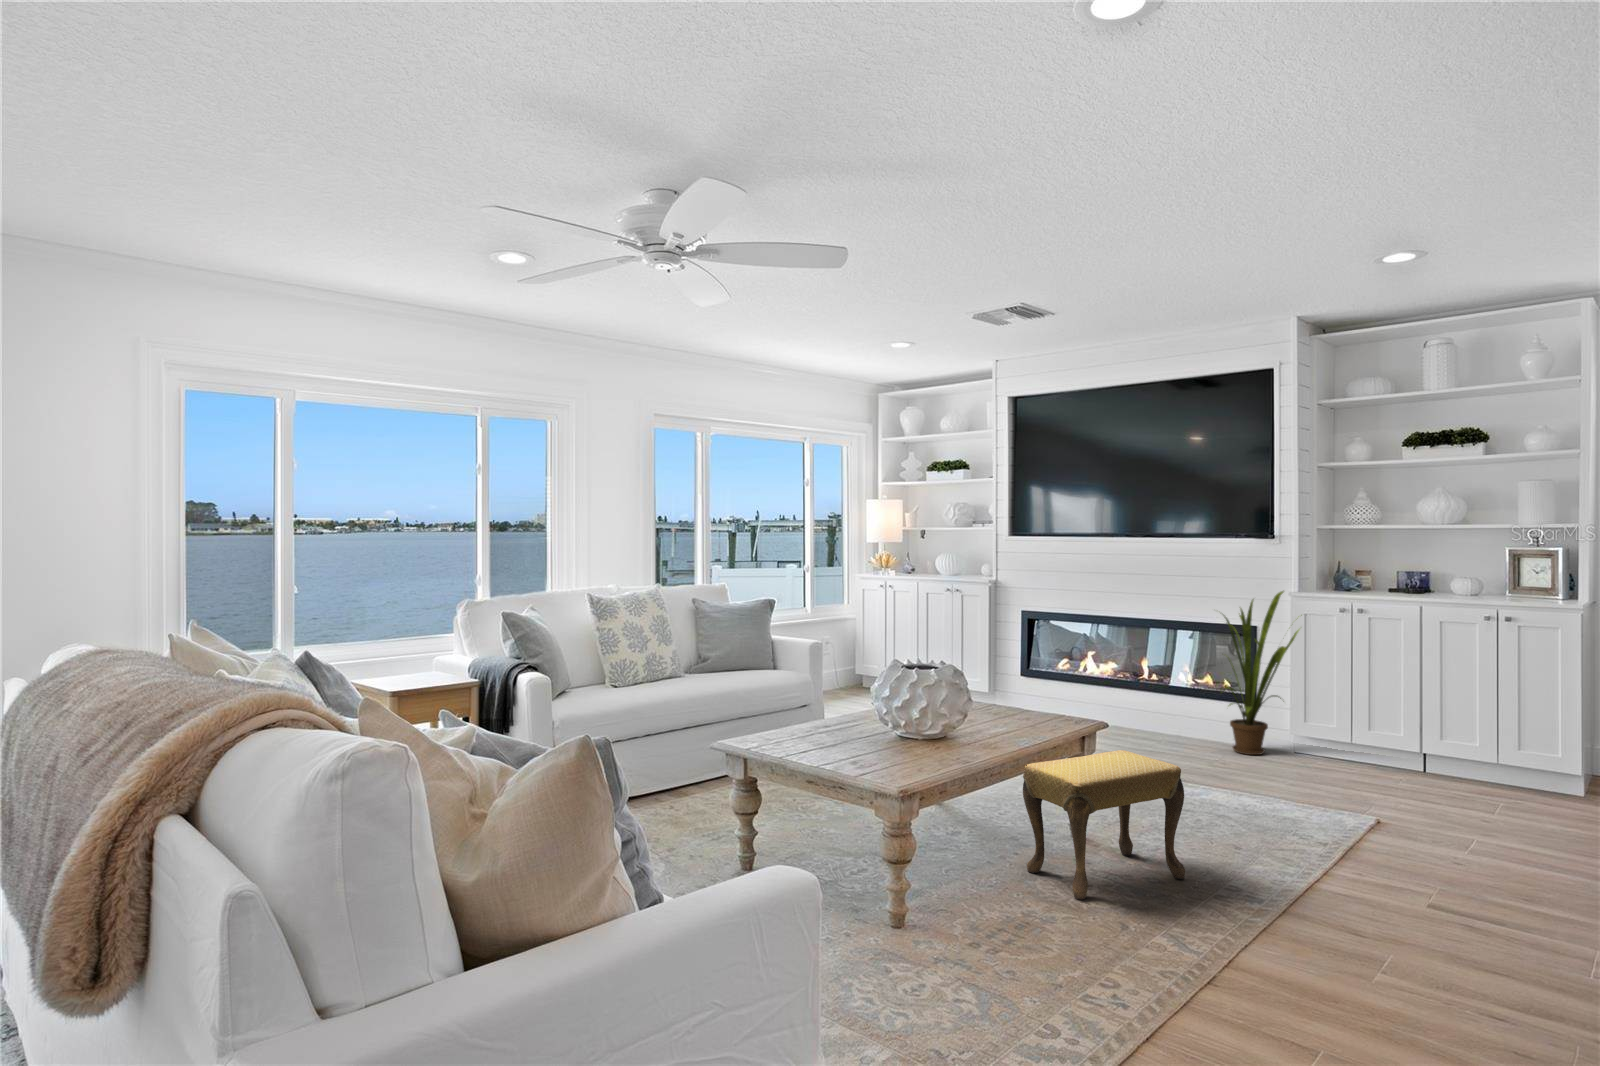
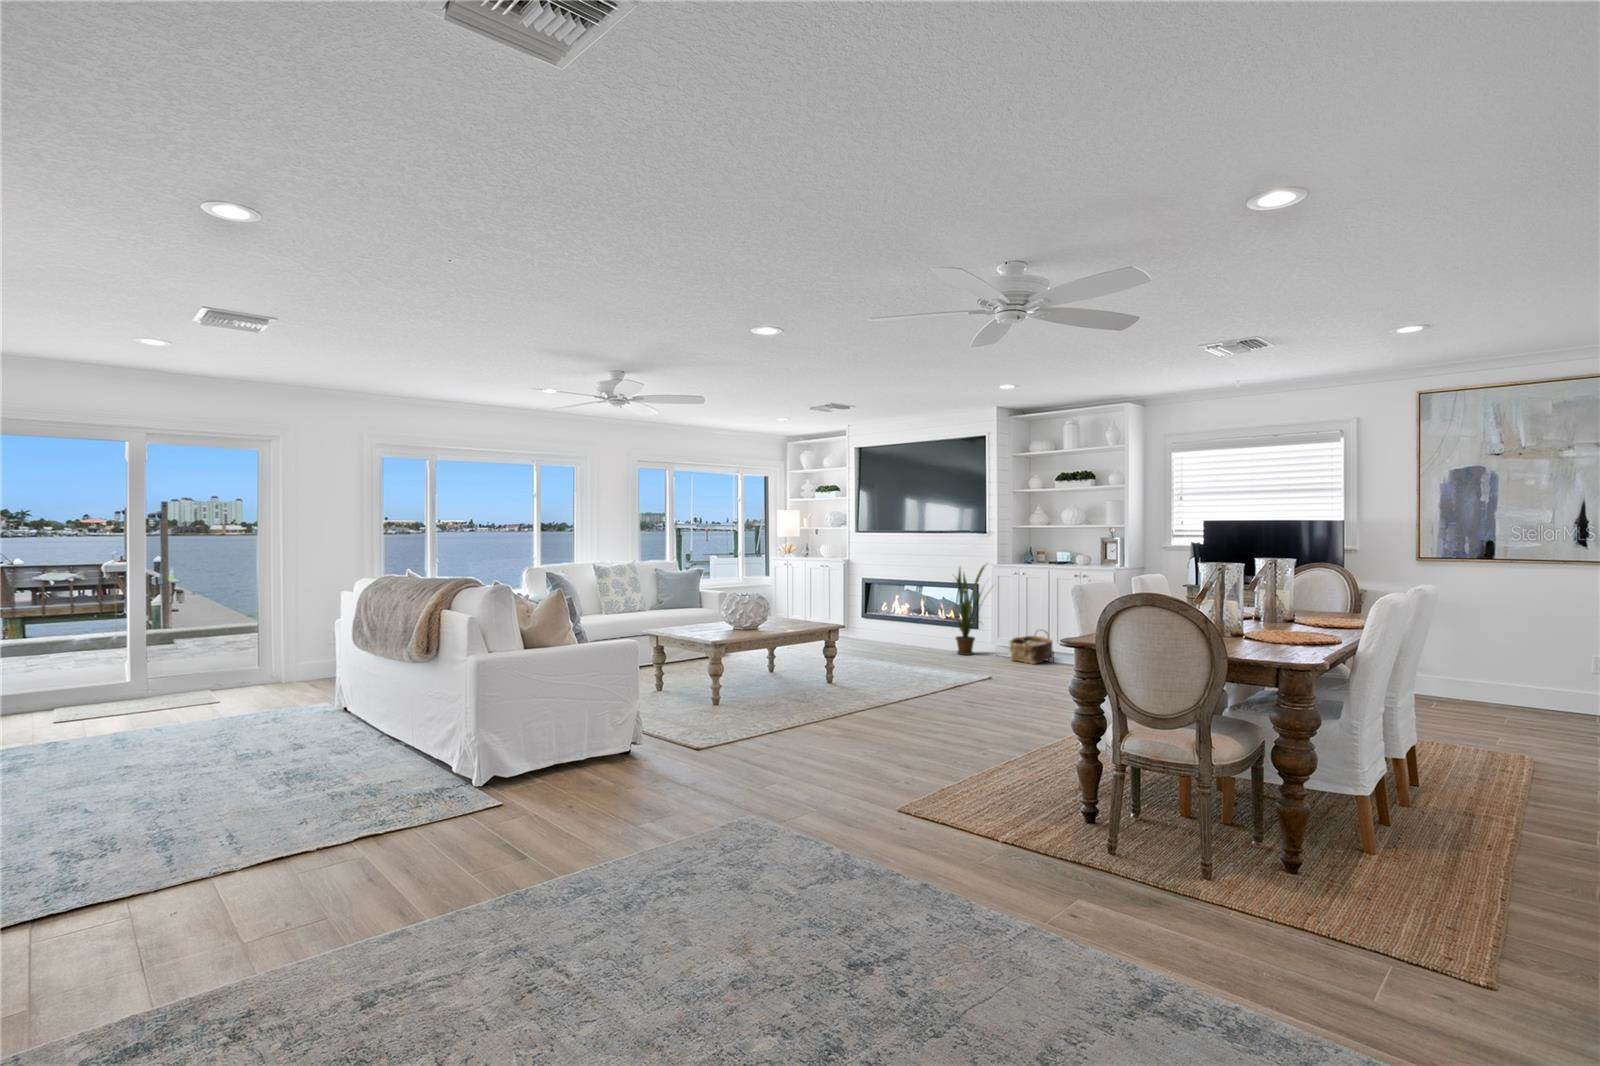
woven basket: none [1351,711,1435,781] -> present [1009,629,1053,664]
footstool: present [1023,750,1185,900] -> none [789,635,863,697]

